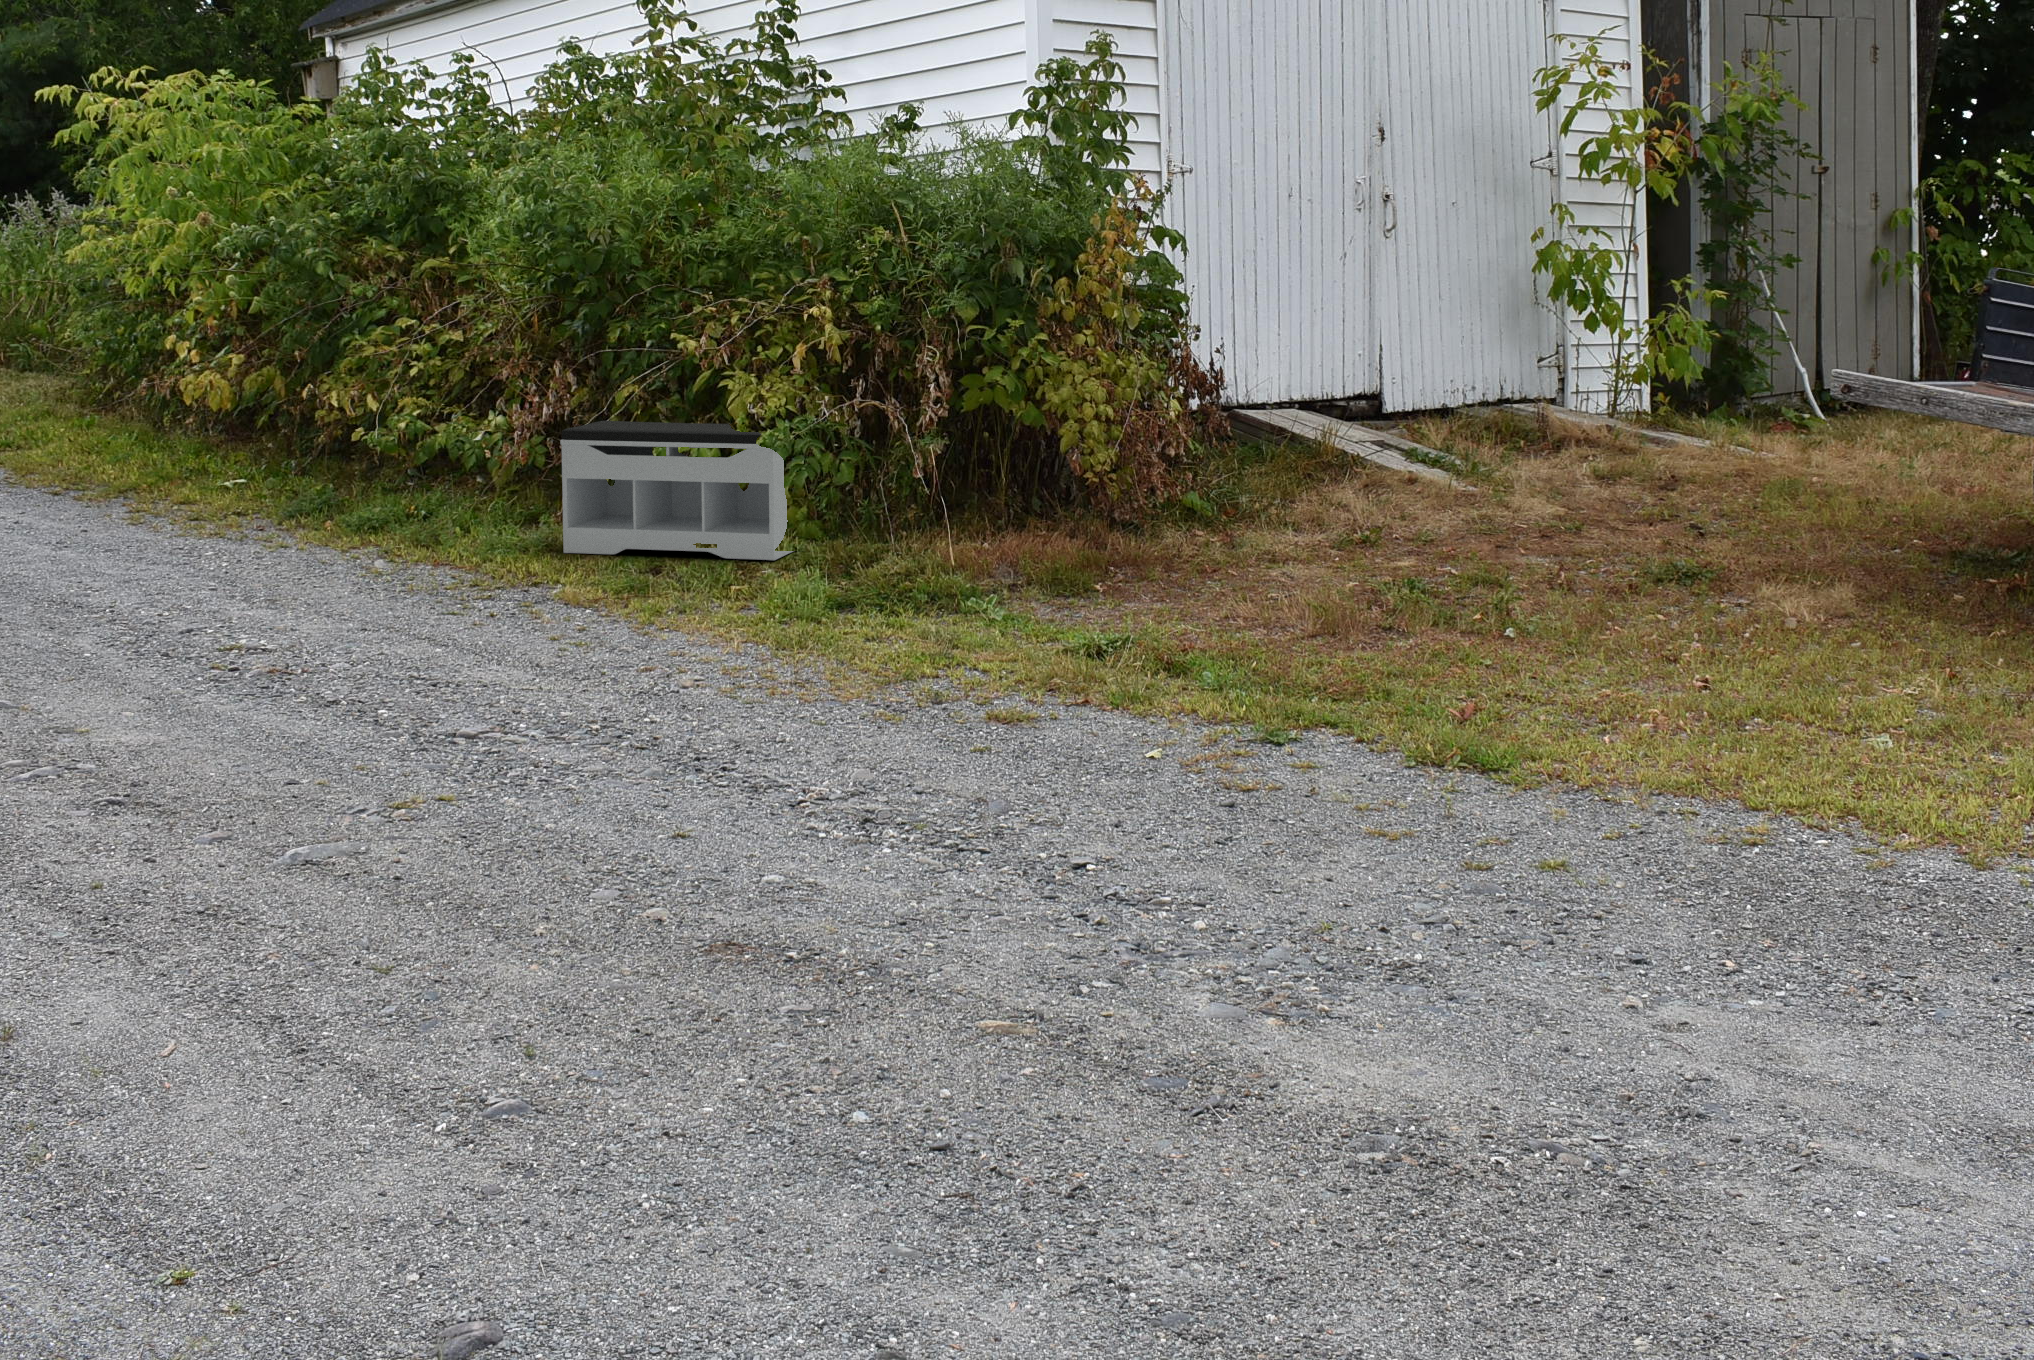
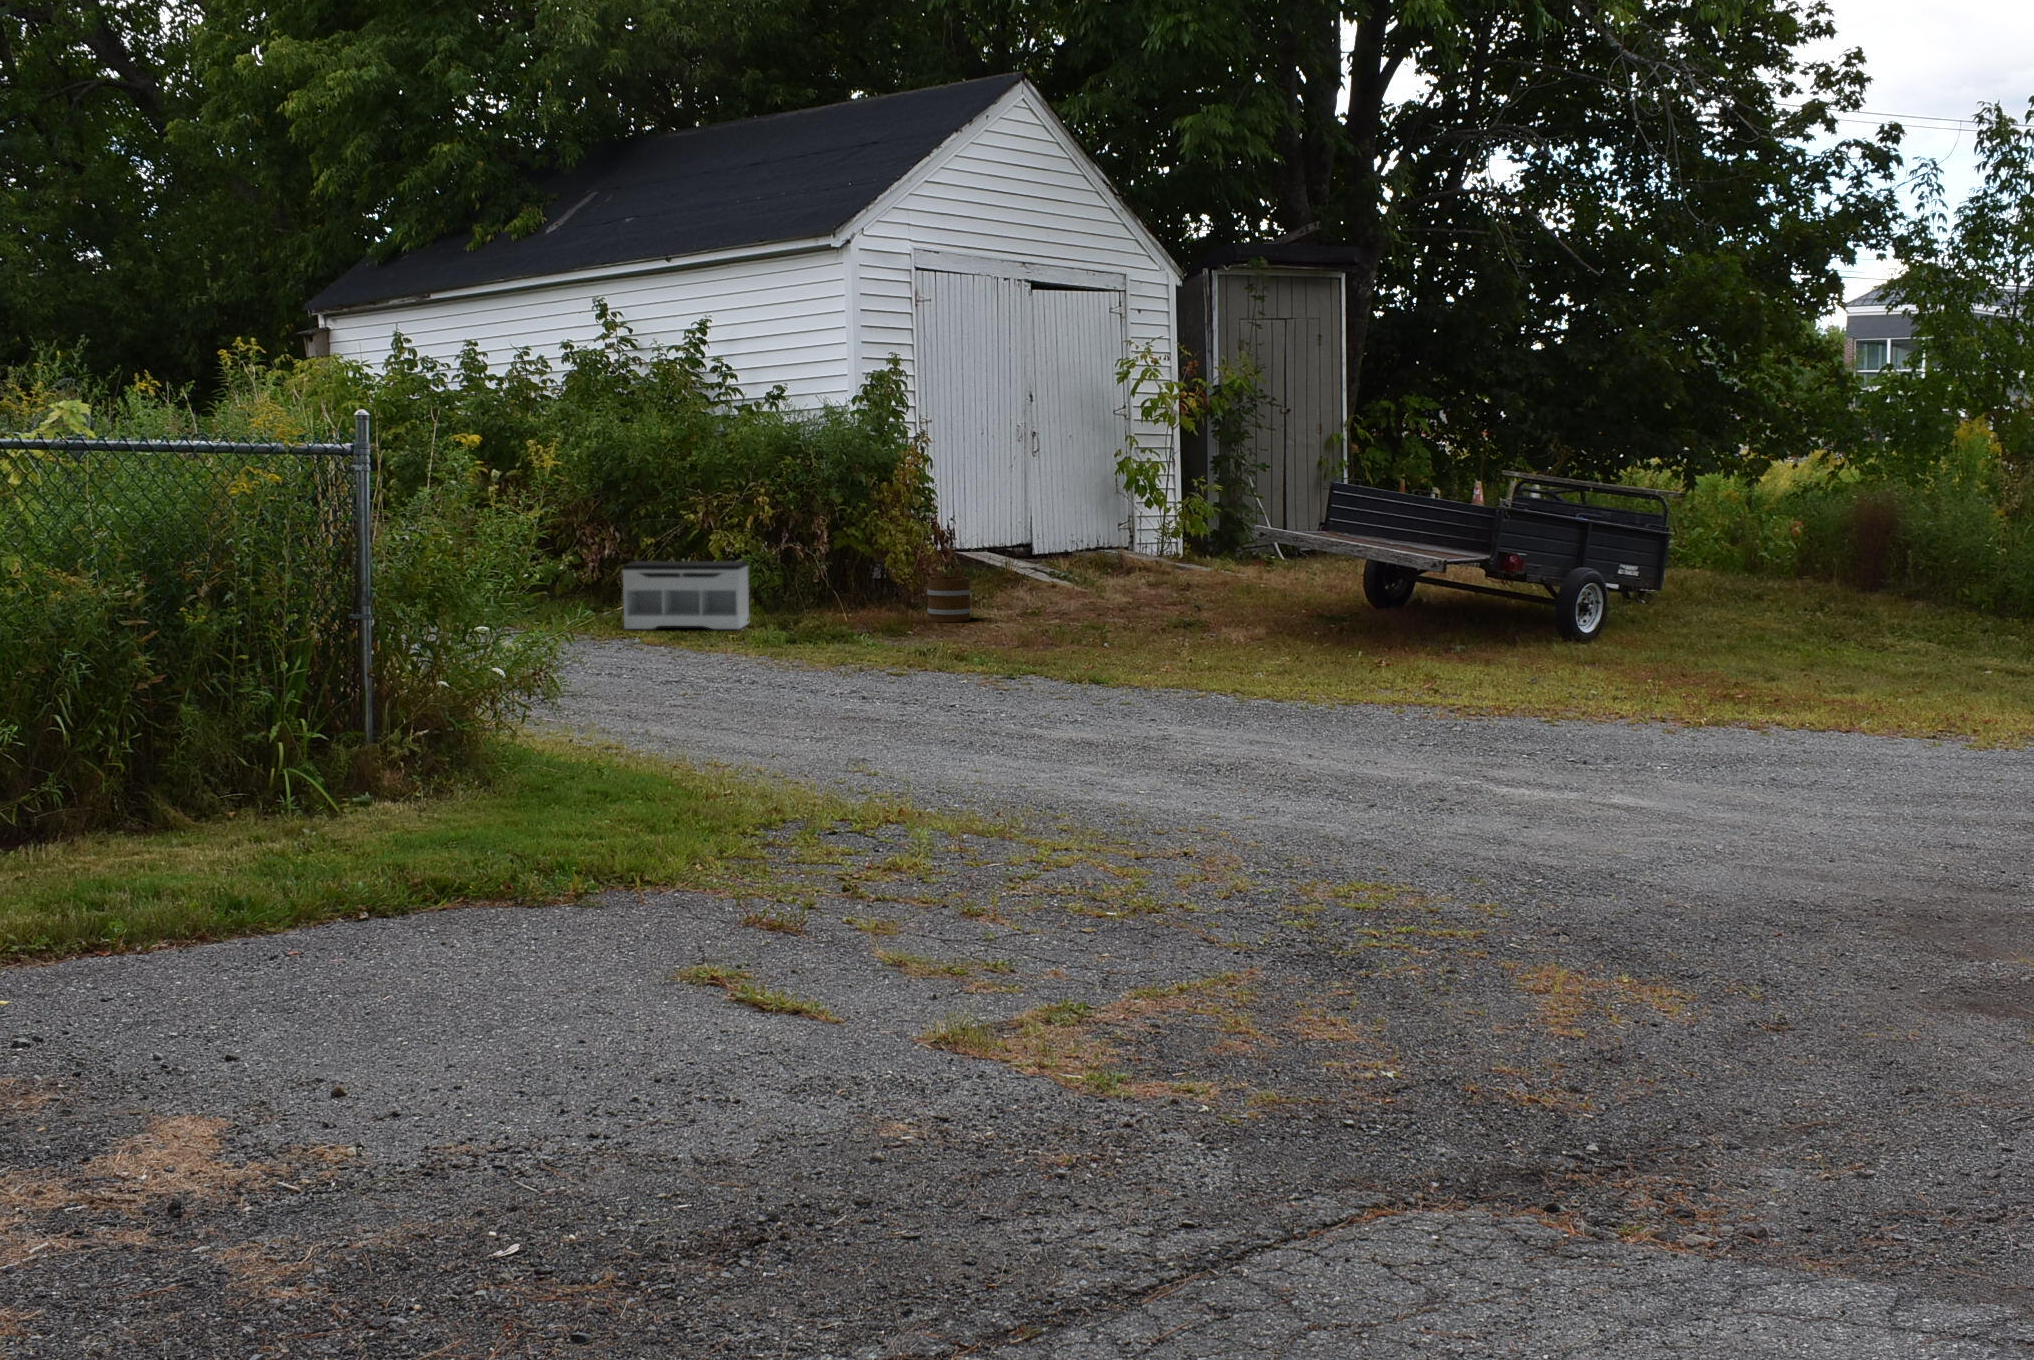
bucket: none [1152,445,1238,553] -> present [927,569,971,622]

